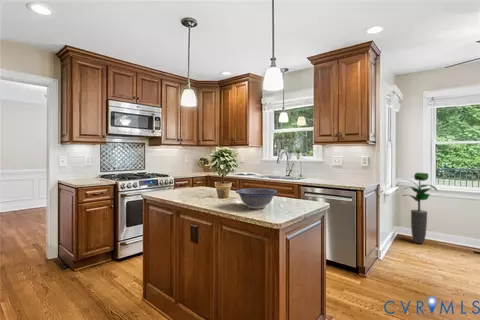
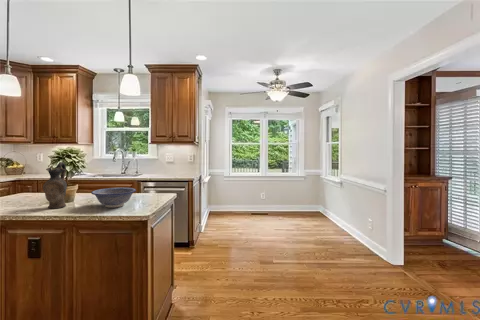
ceramic pitcher: none [201,161,220,203] -> present [43,162,67,208]
potted plant: present [403,173,437,244] -> none [213,165,235,215]

